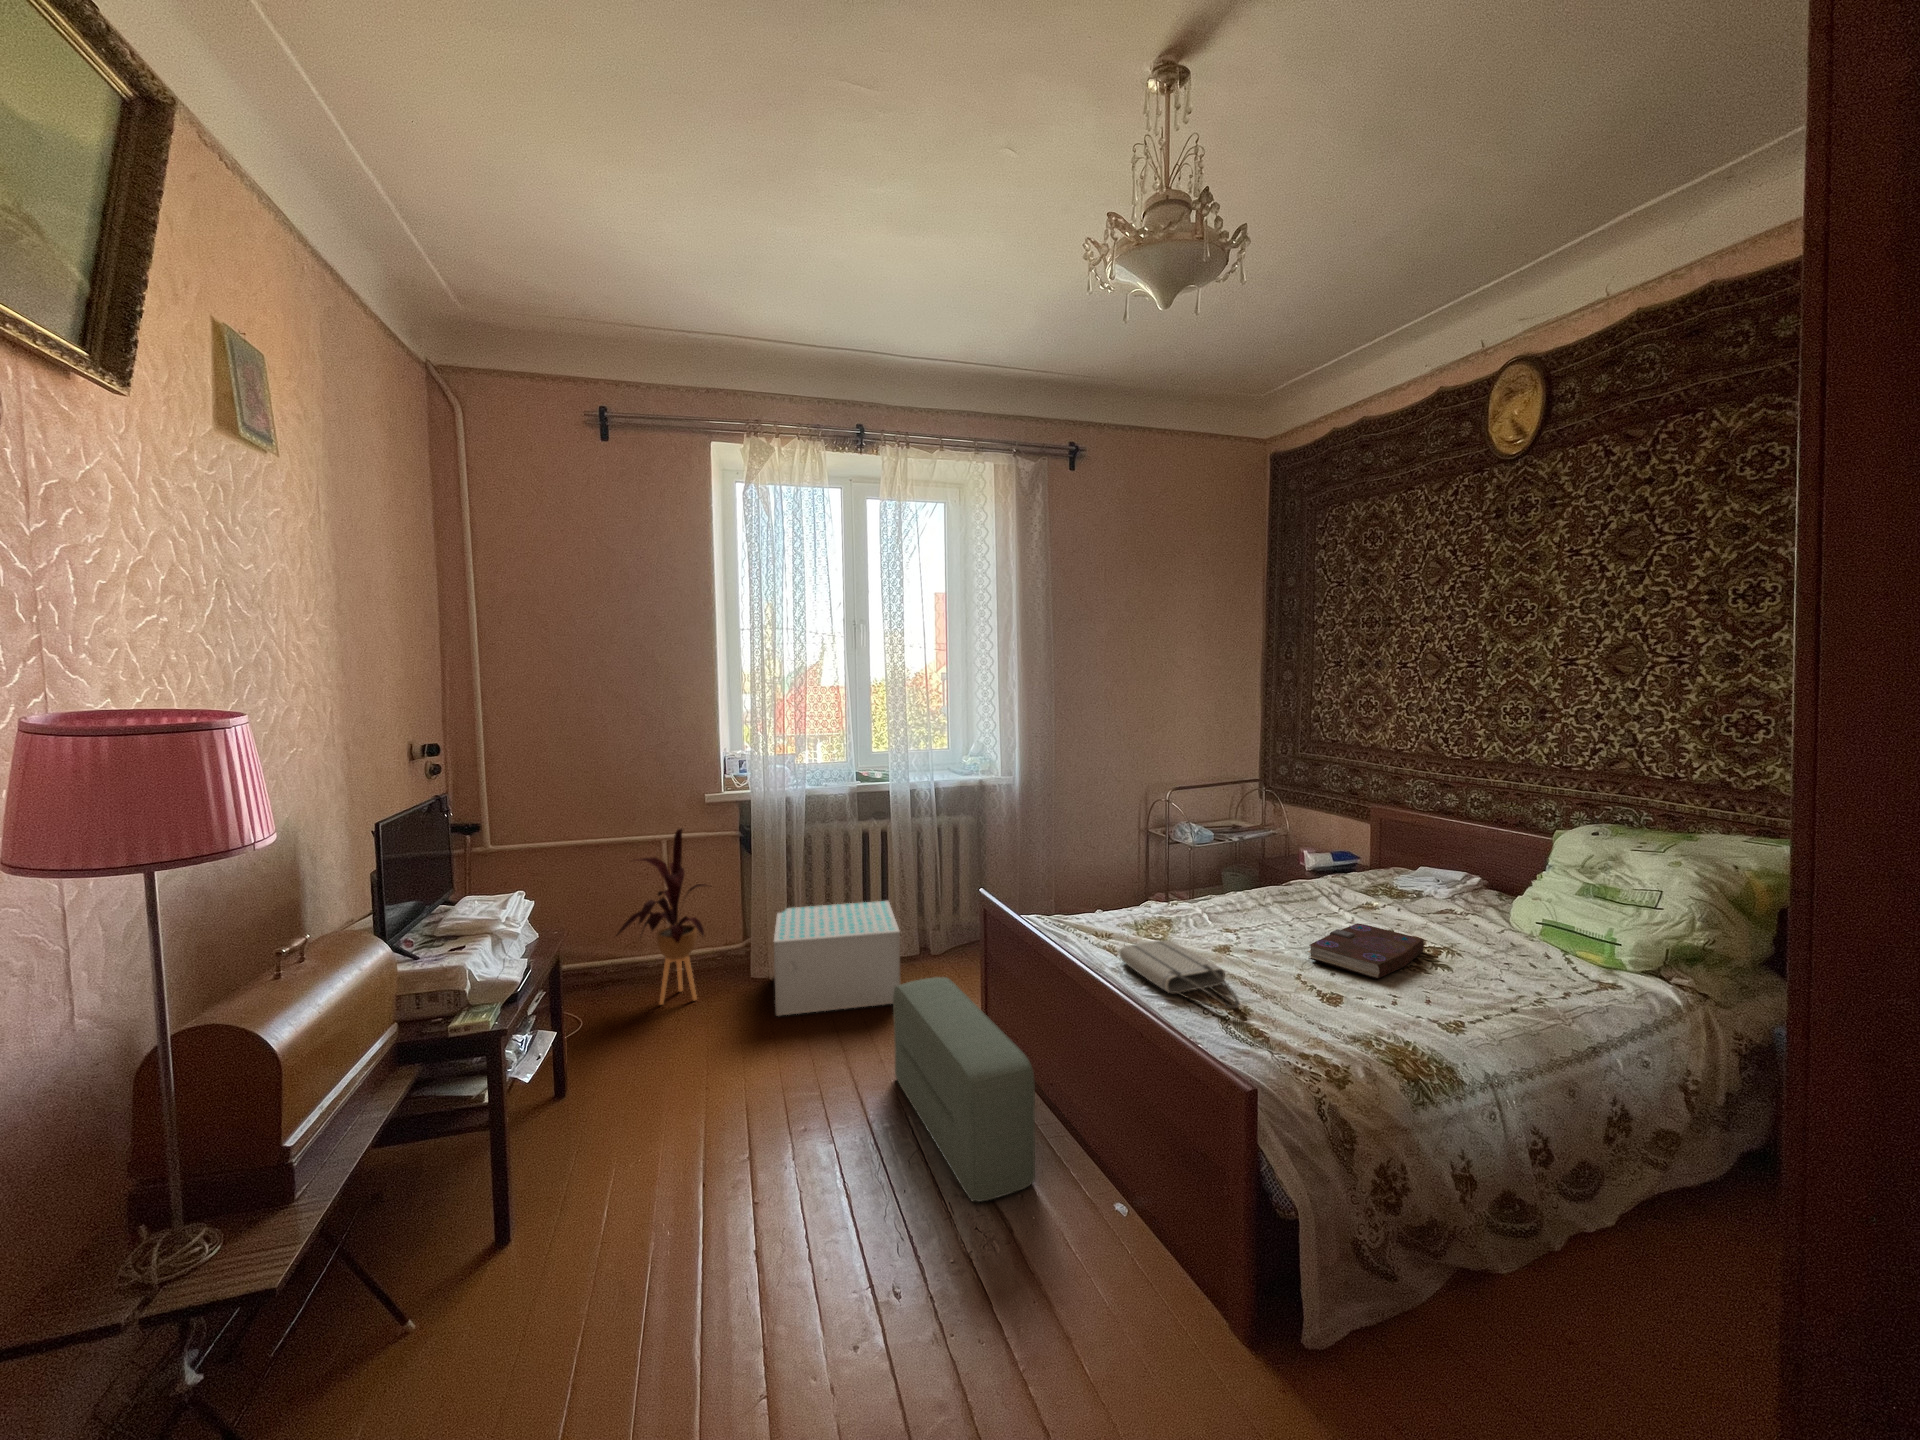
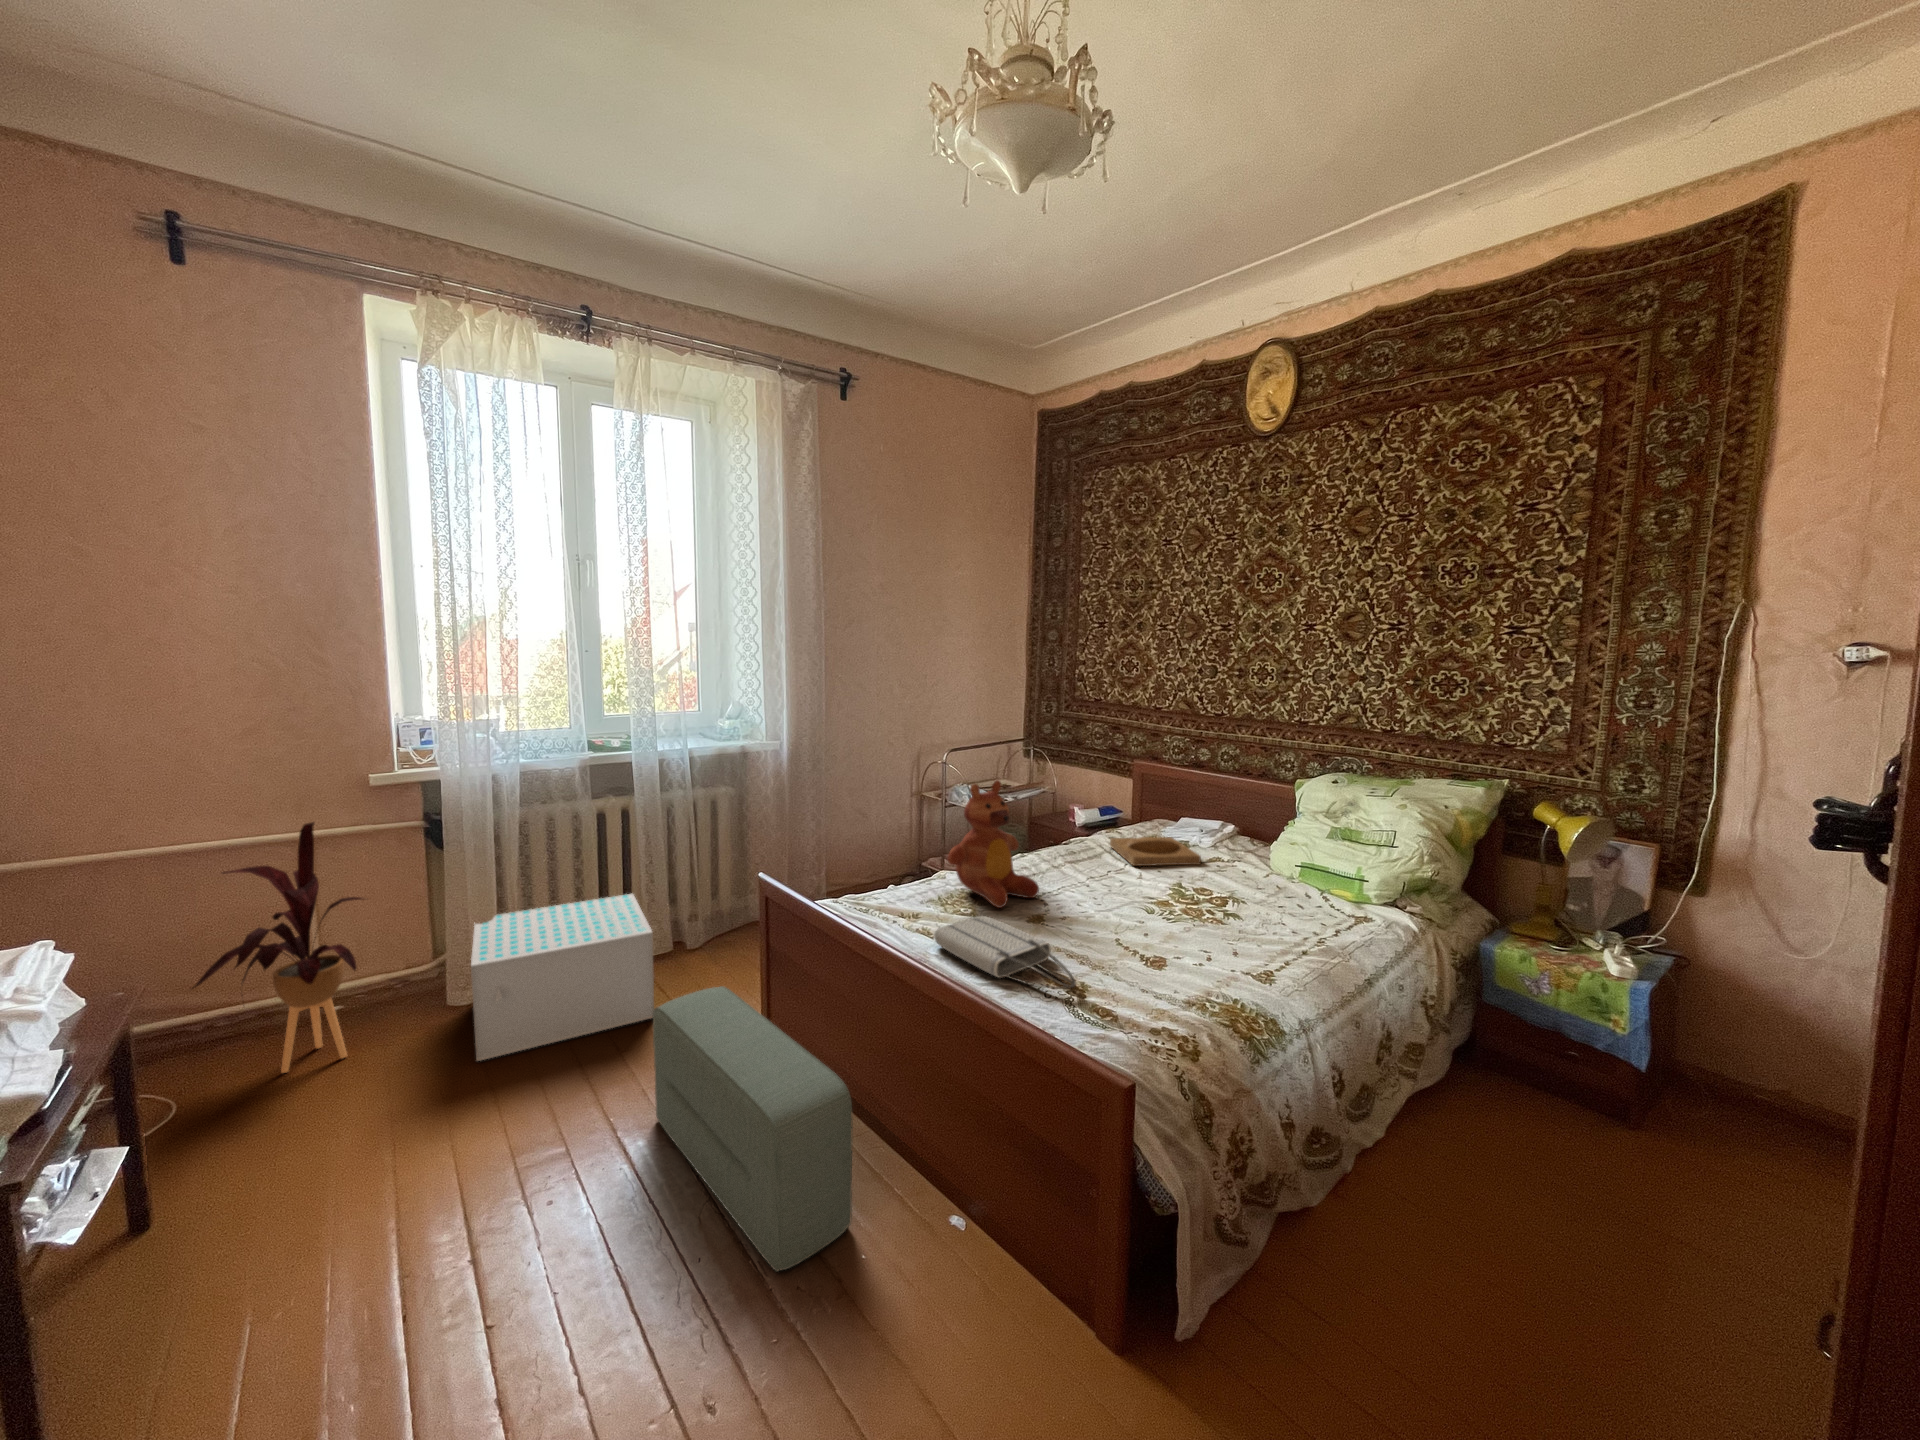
teddy bear: none [1142,818,1233,937] -> present [948,780,1039,908]
tray: none [1327,883,1426,916] -> present [1110,837,1201,866]
book: present [1308,923,1424,979] -> none [1118,878,1214,935]

